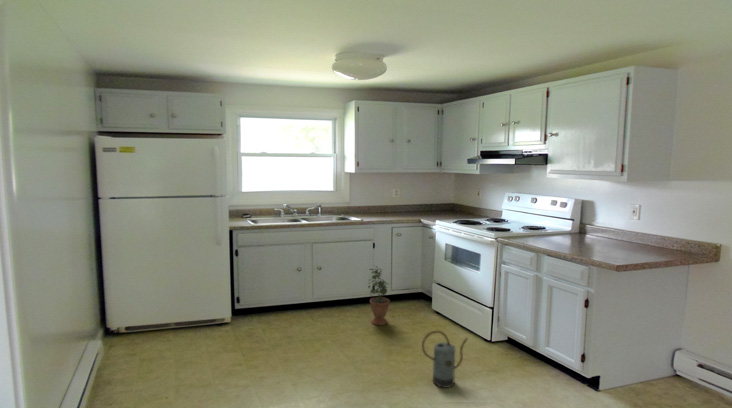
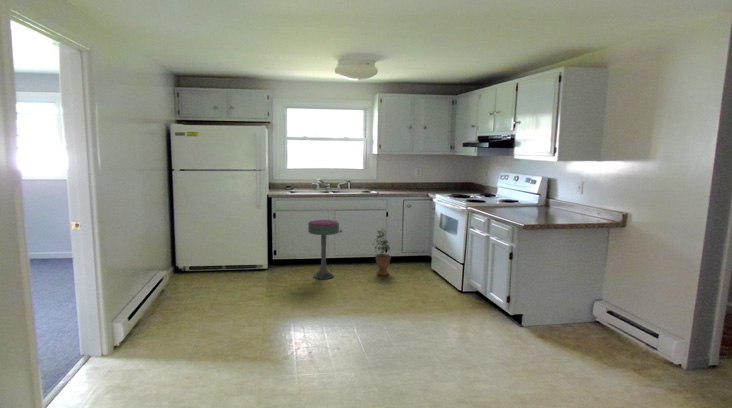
bar stool: none [288,260,329,341] -> present [308,220,339,279]
watering can: present [422,331,467,388] -> none [384,270,421,312]

